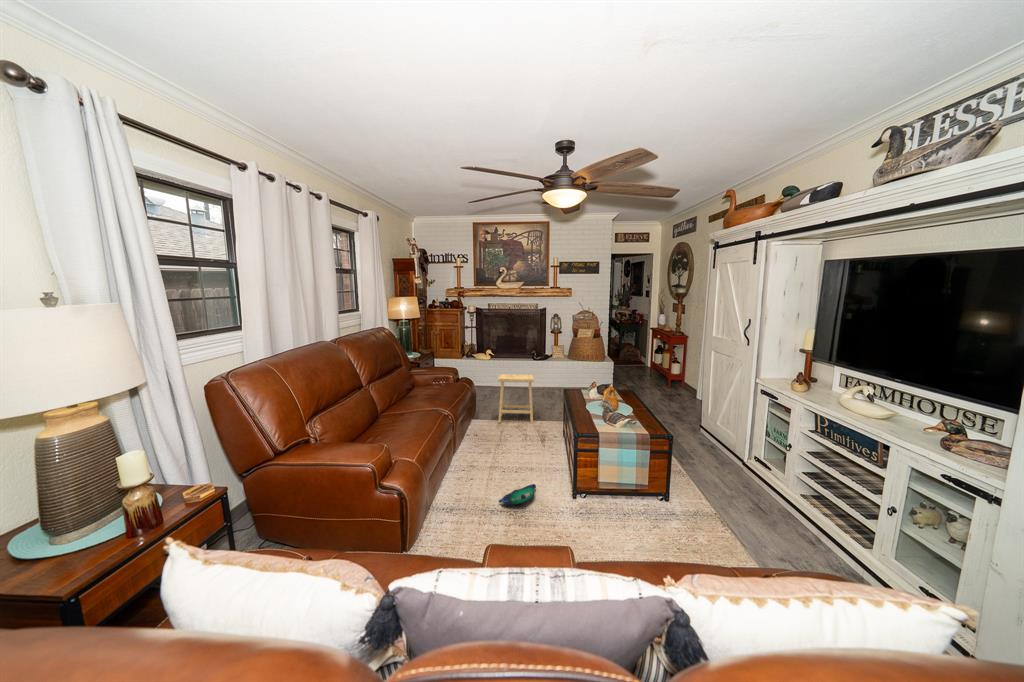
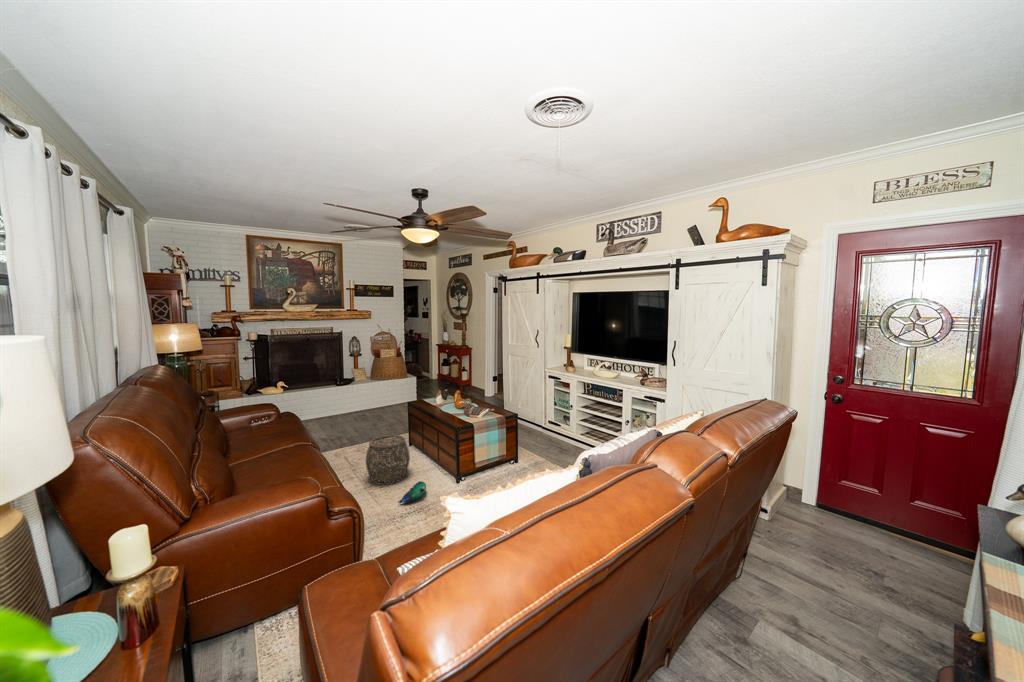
footstool: present [498,374,533,423] -> none [329,396,373,450]
woven basket: none [494,422,540,474] -> present [366,435,410,482]

